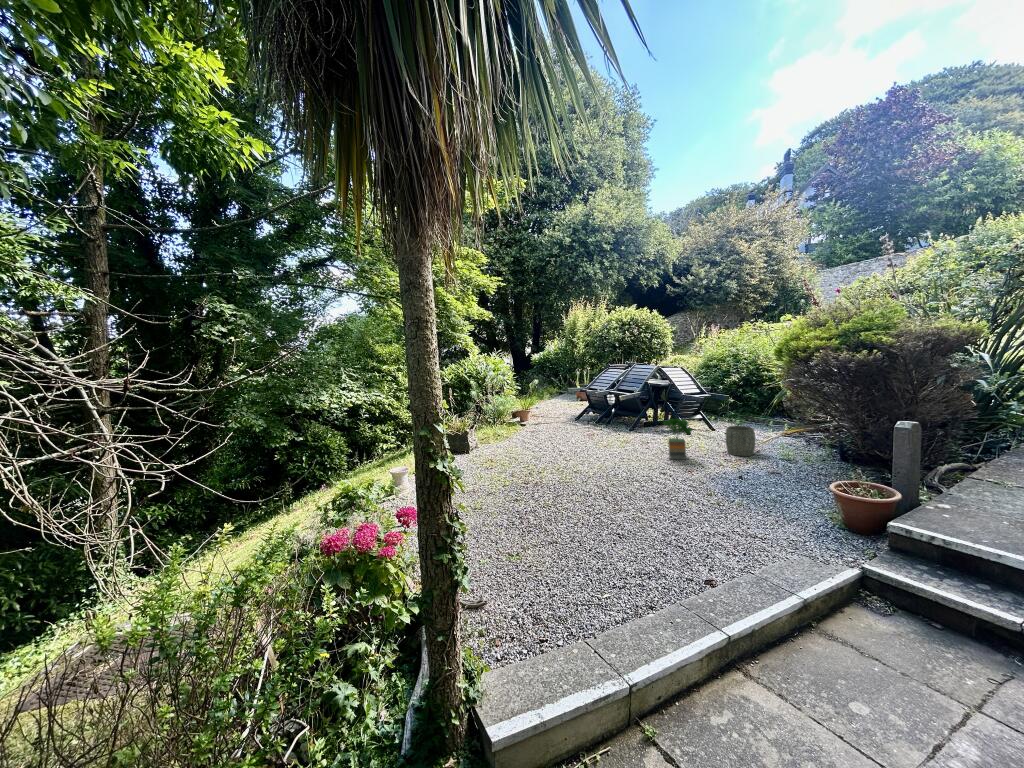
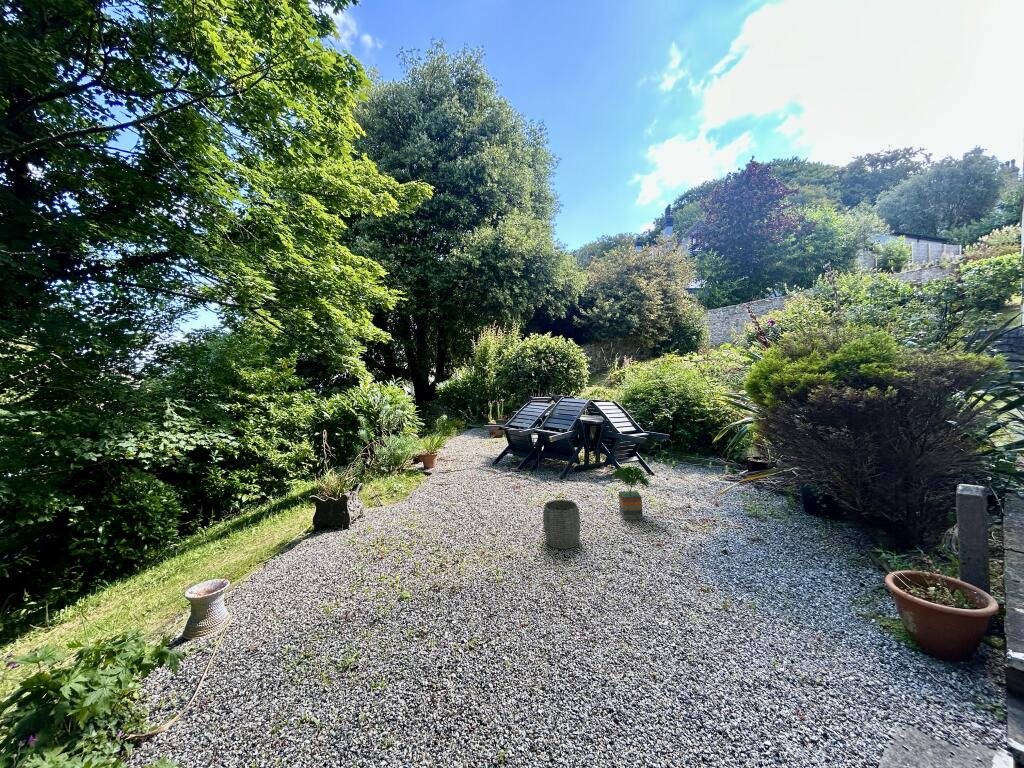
woven basket: present [725,426,755,456] -> present [543,500,580,549]

